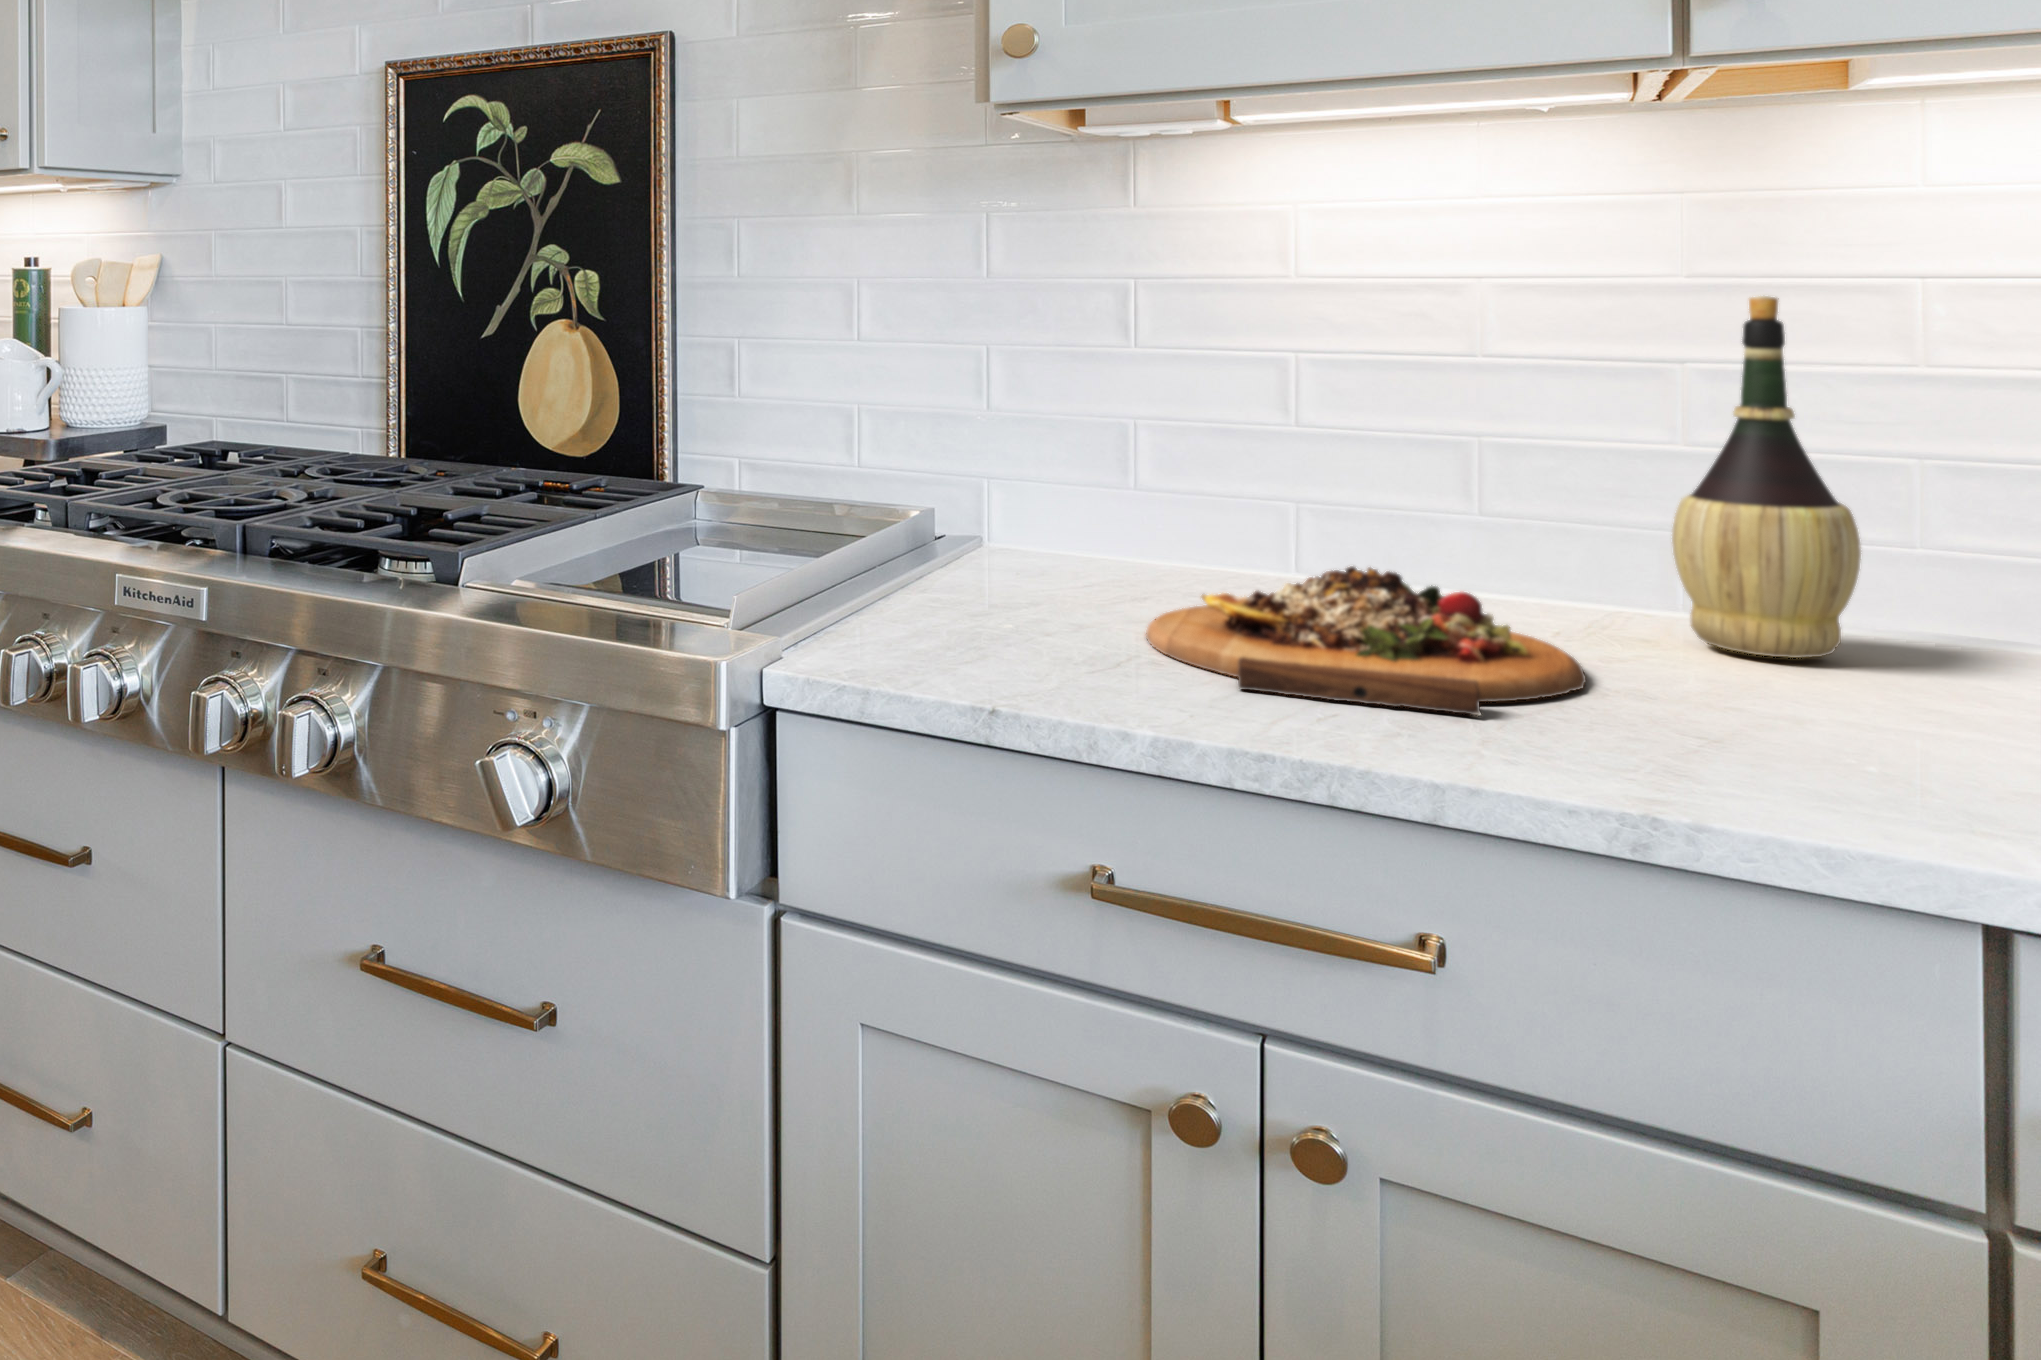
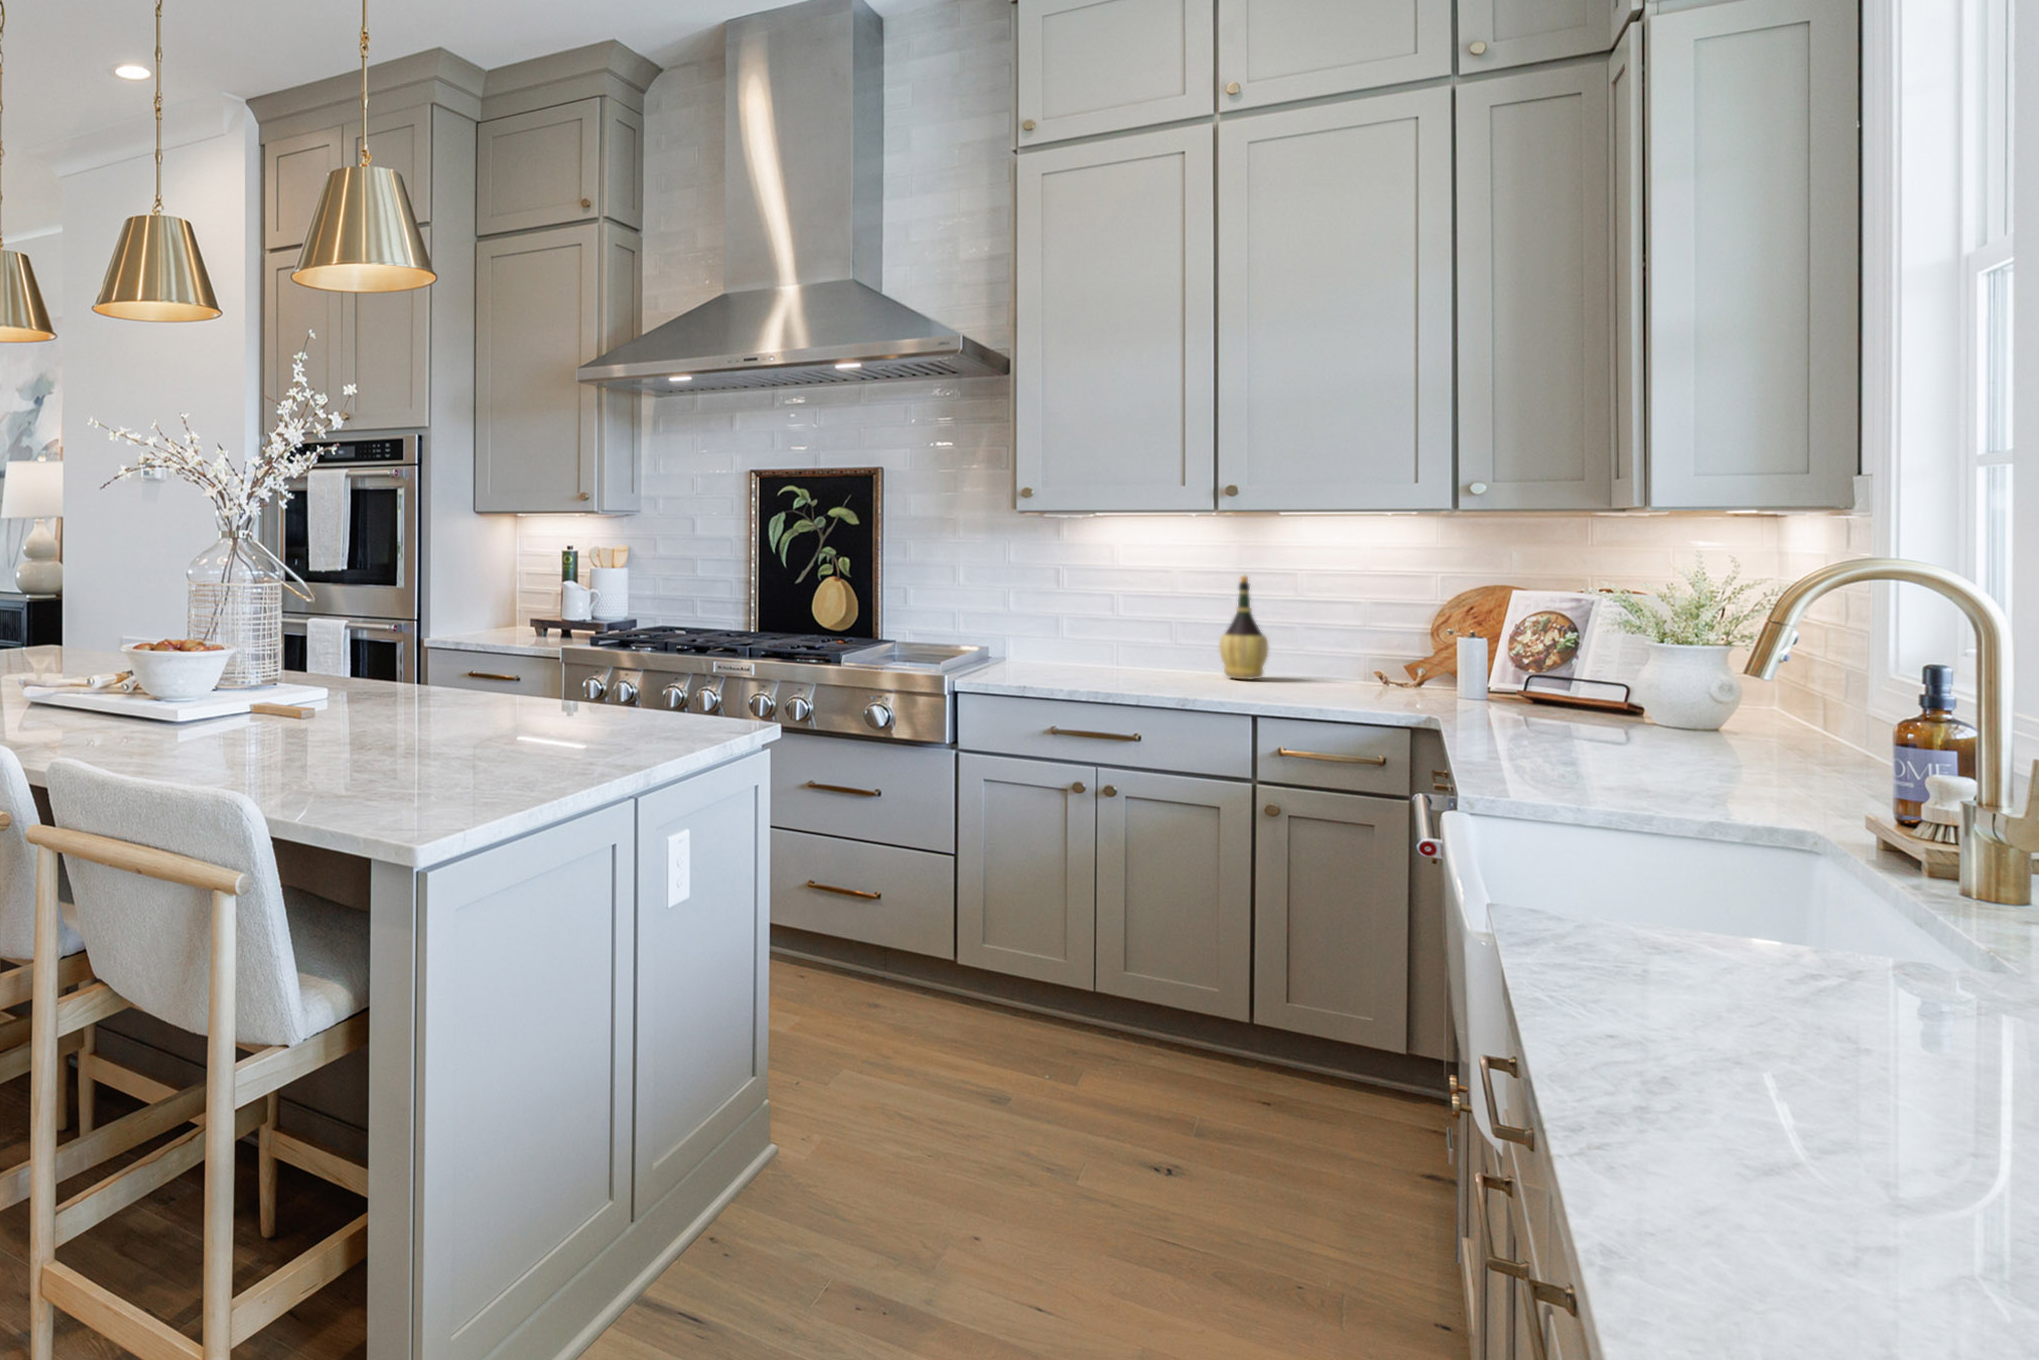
cutting board: present [1146,566,1586,715] -> none [1063,654,1187,688]

